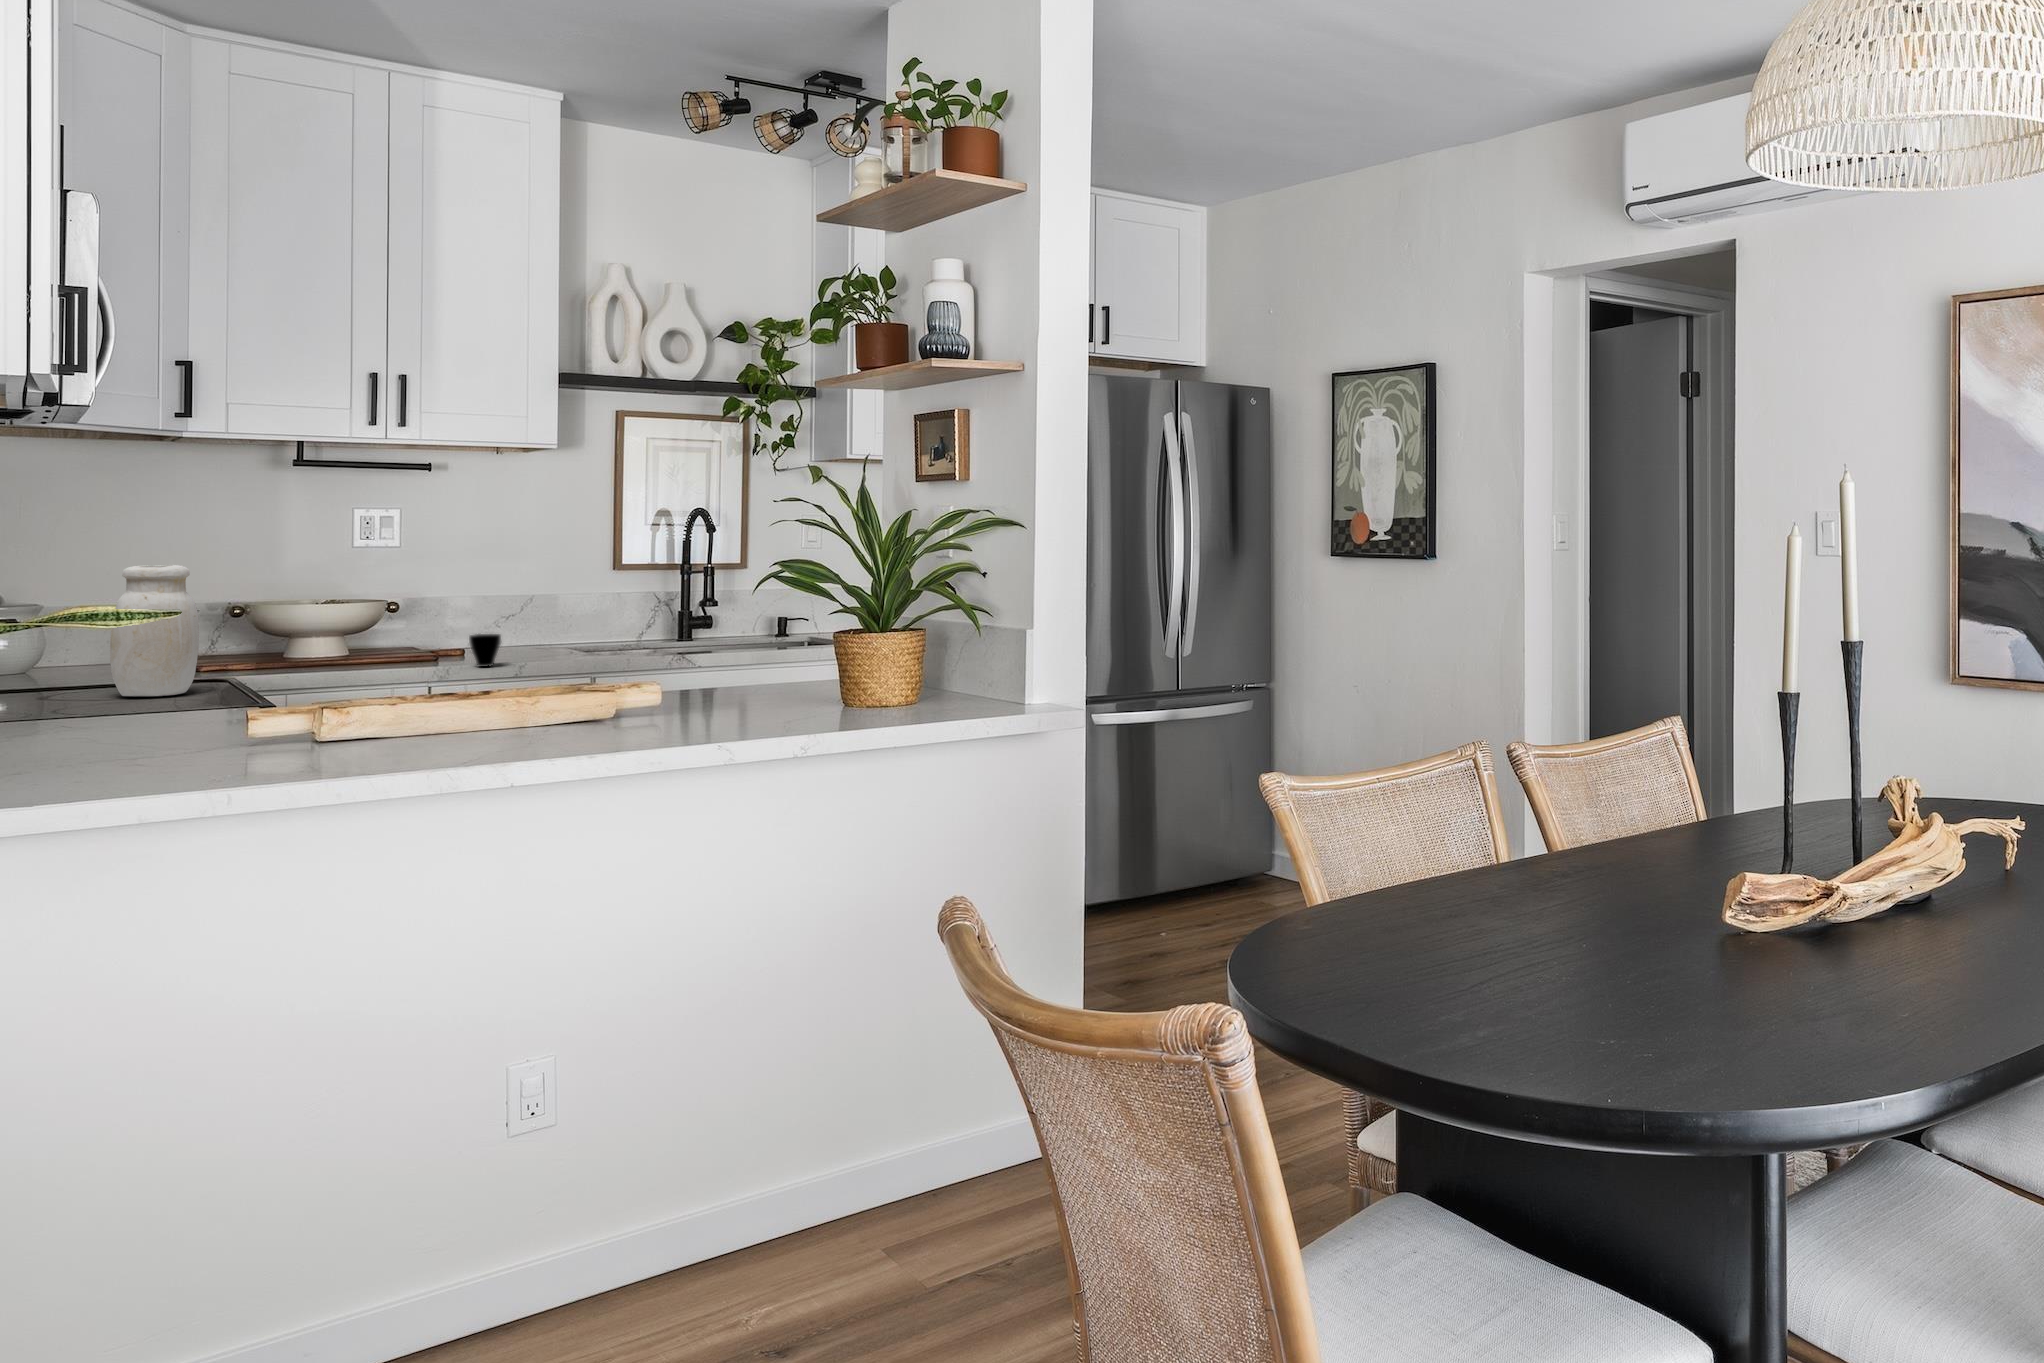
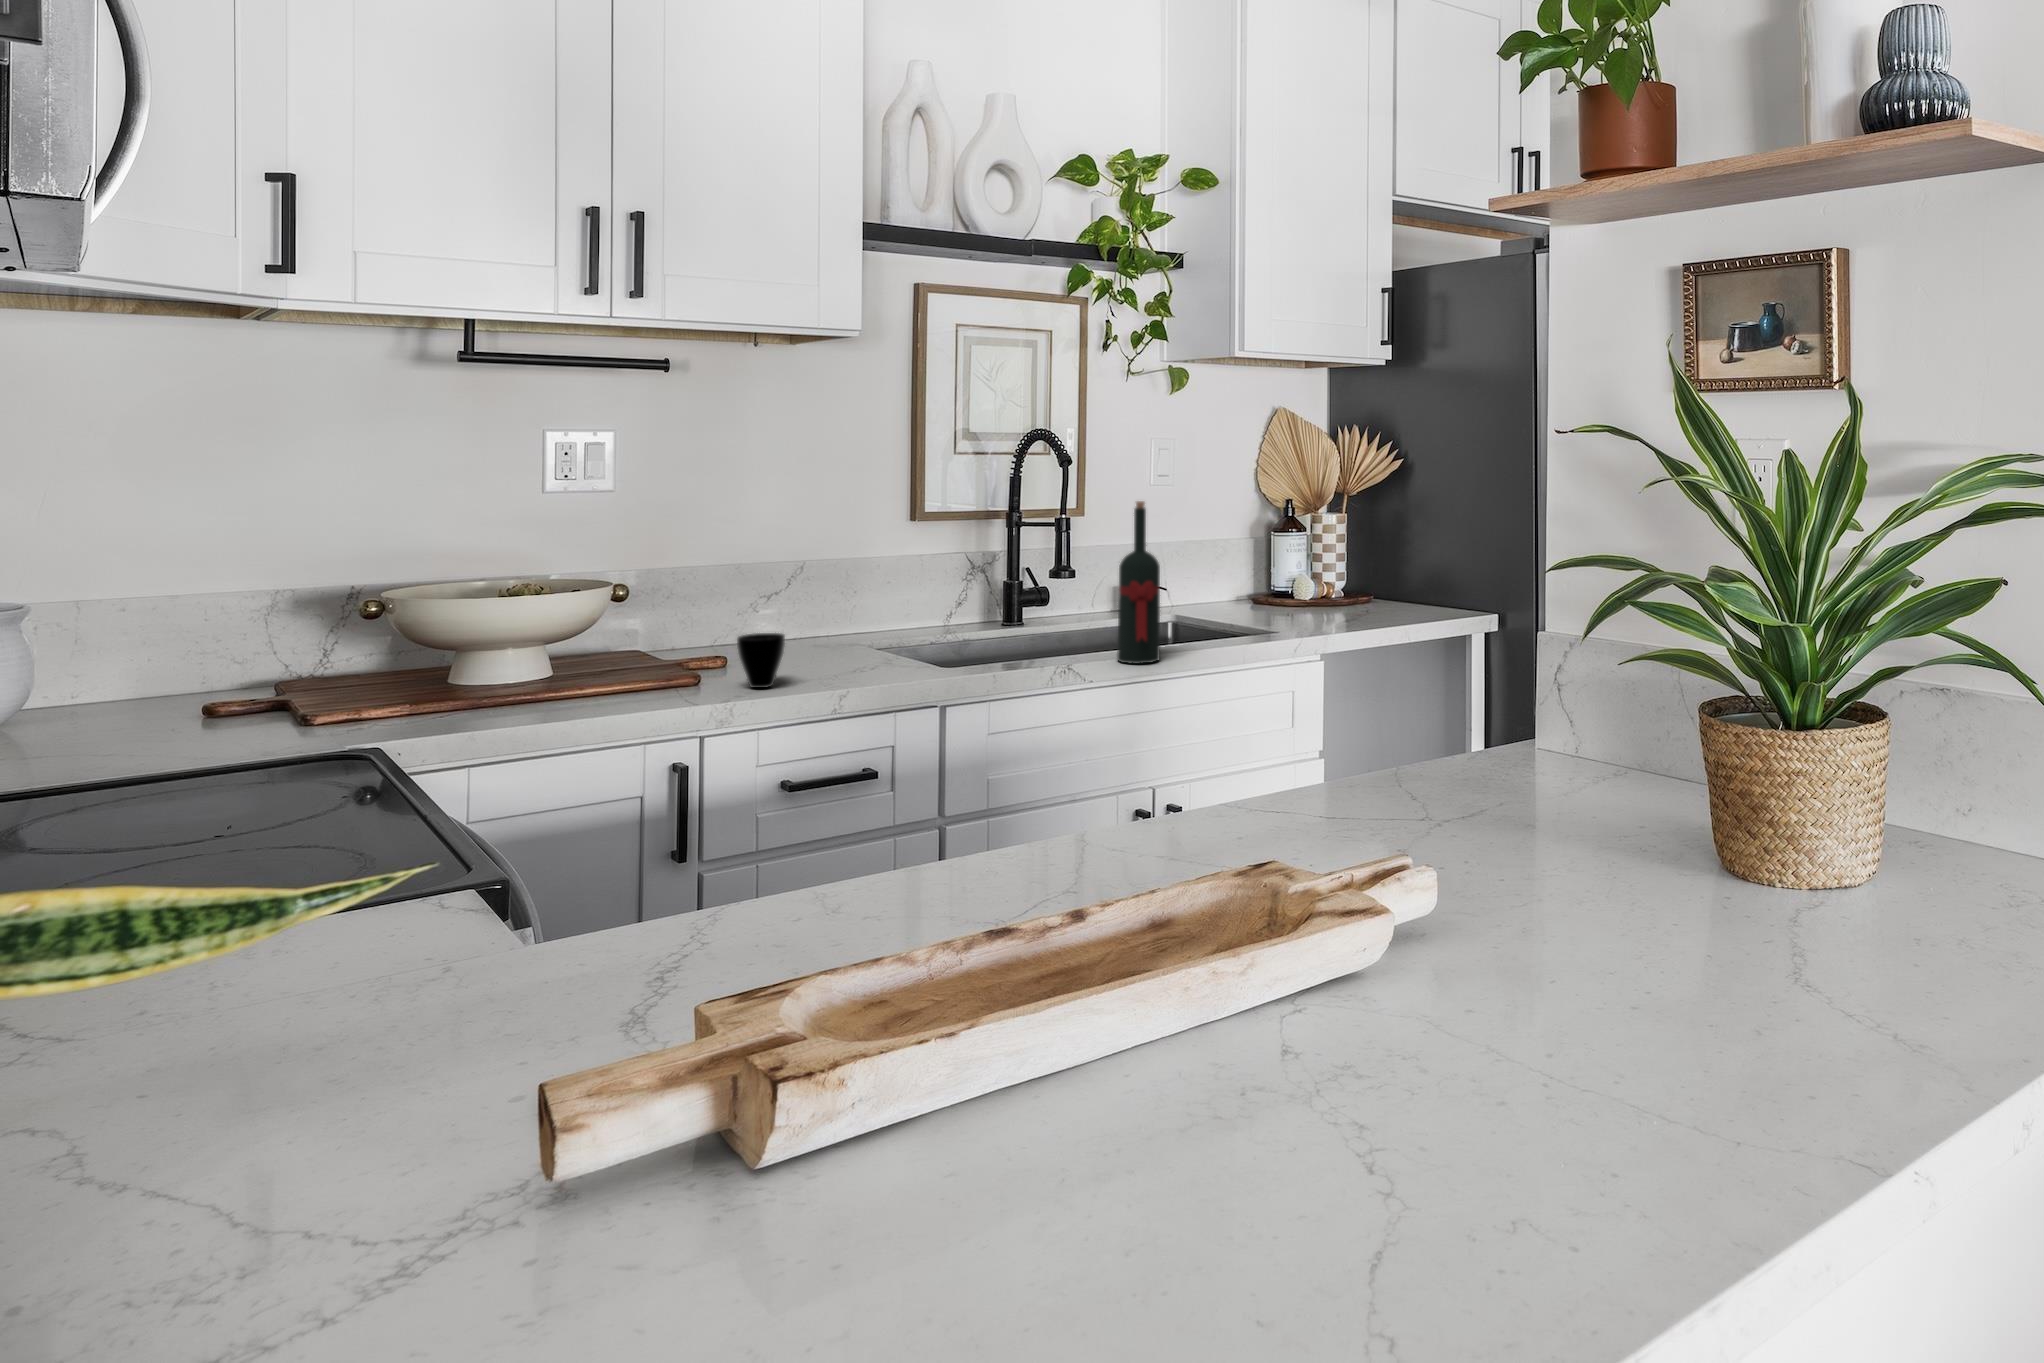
wine bottle: none [734,554,763,659] -> present [1117,501,1160,664]
jar: present [110,565,199,696] -> none [147,539,308,785]

